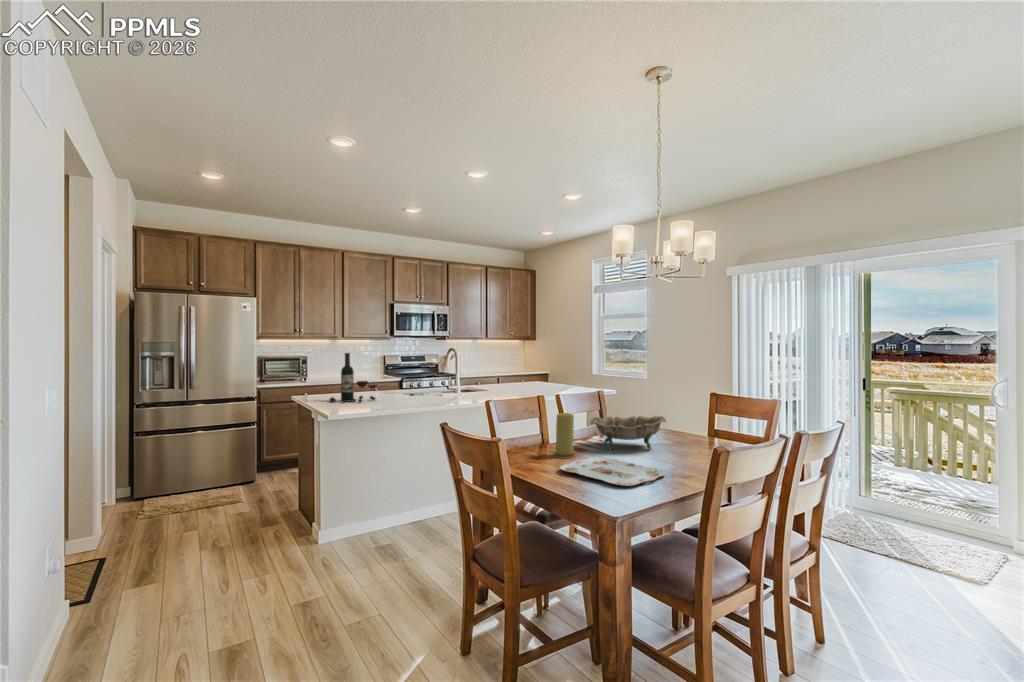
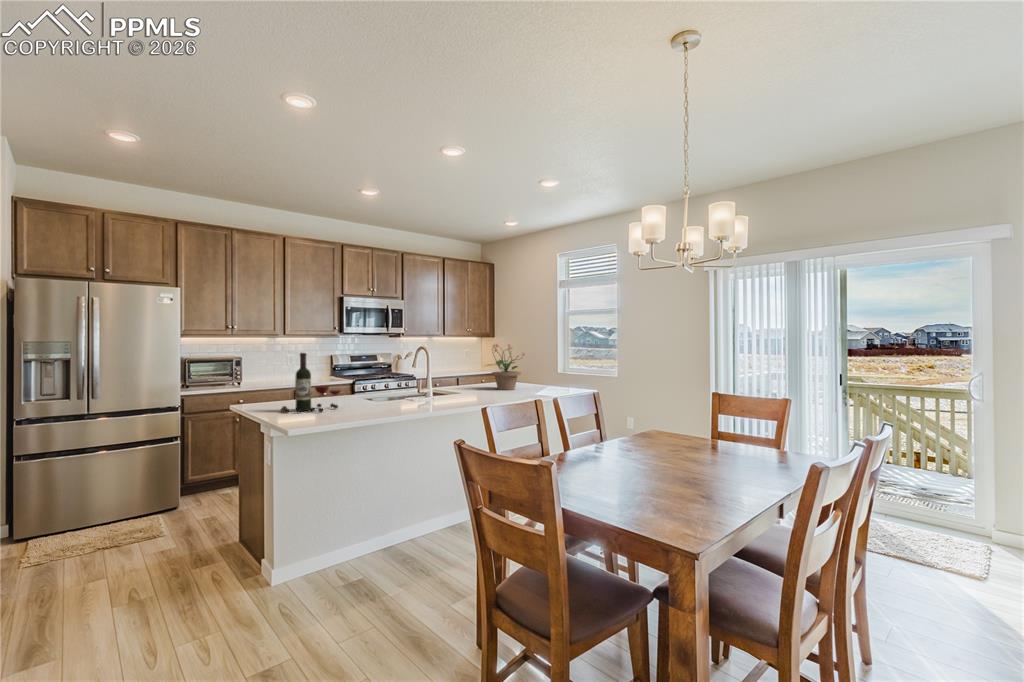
potted plant: none [511,345,551,389] -> present [487,344,524,390]
candle: present [553,413,576,458] -> none [580,422,608,477]
decorative bowl: present [590,416,666,450] -> none [612,422,701,463]
serving tray: present [560,458,666,486] -> none [606,475,737,517]

